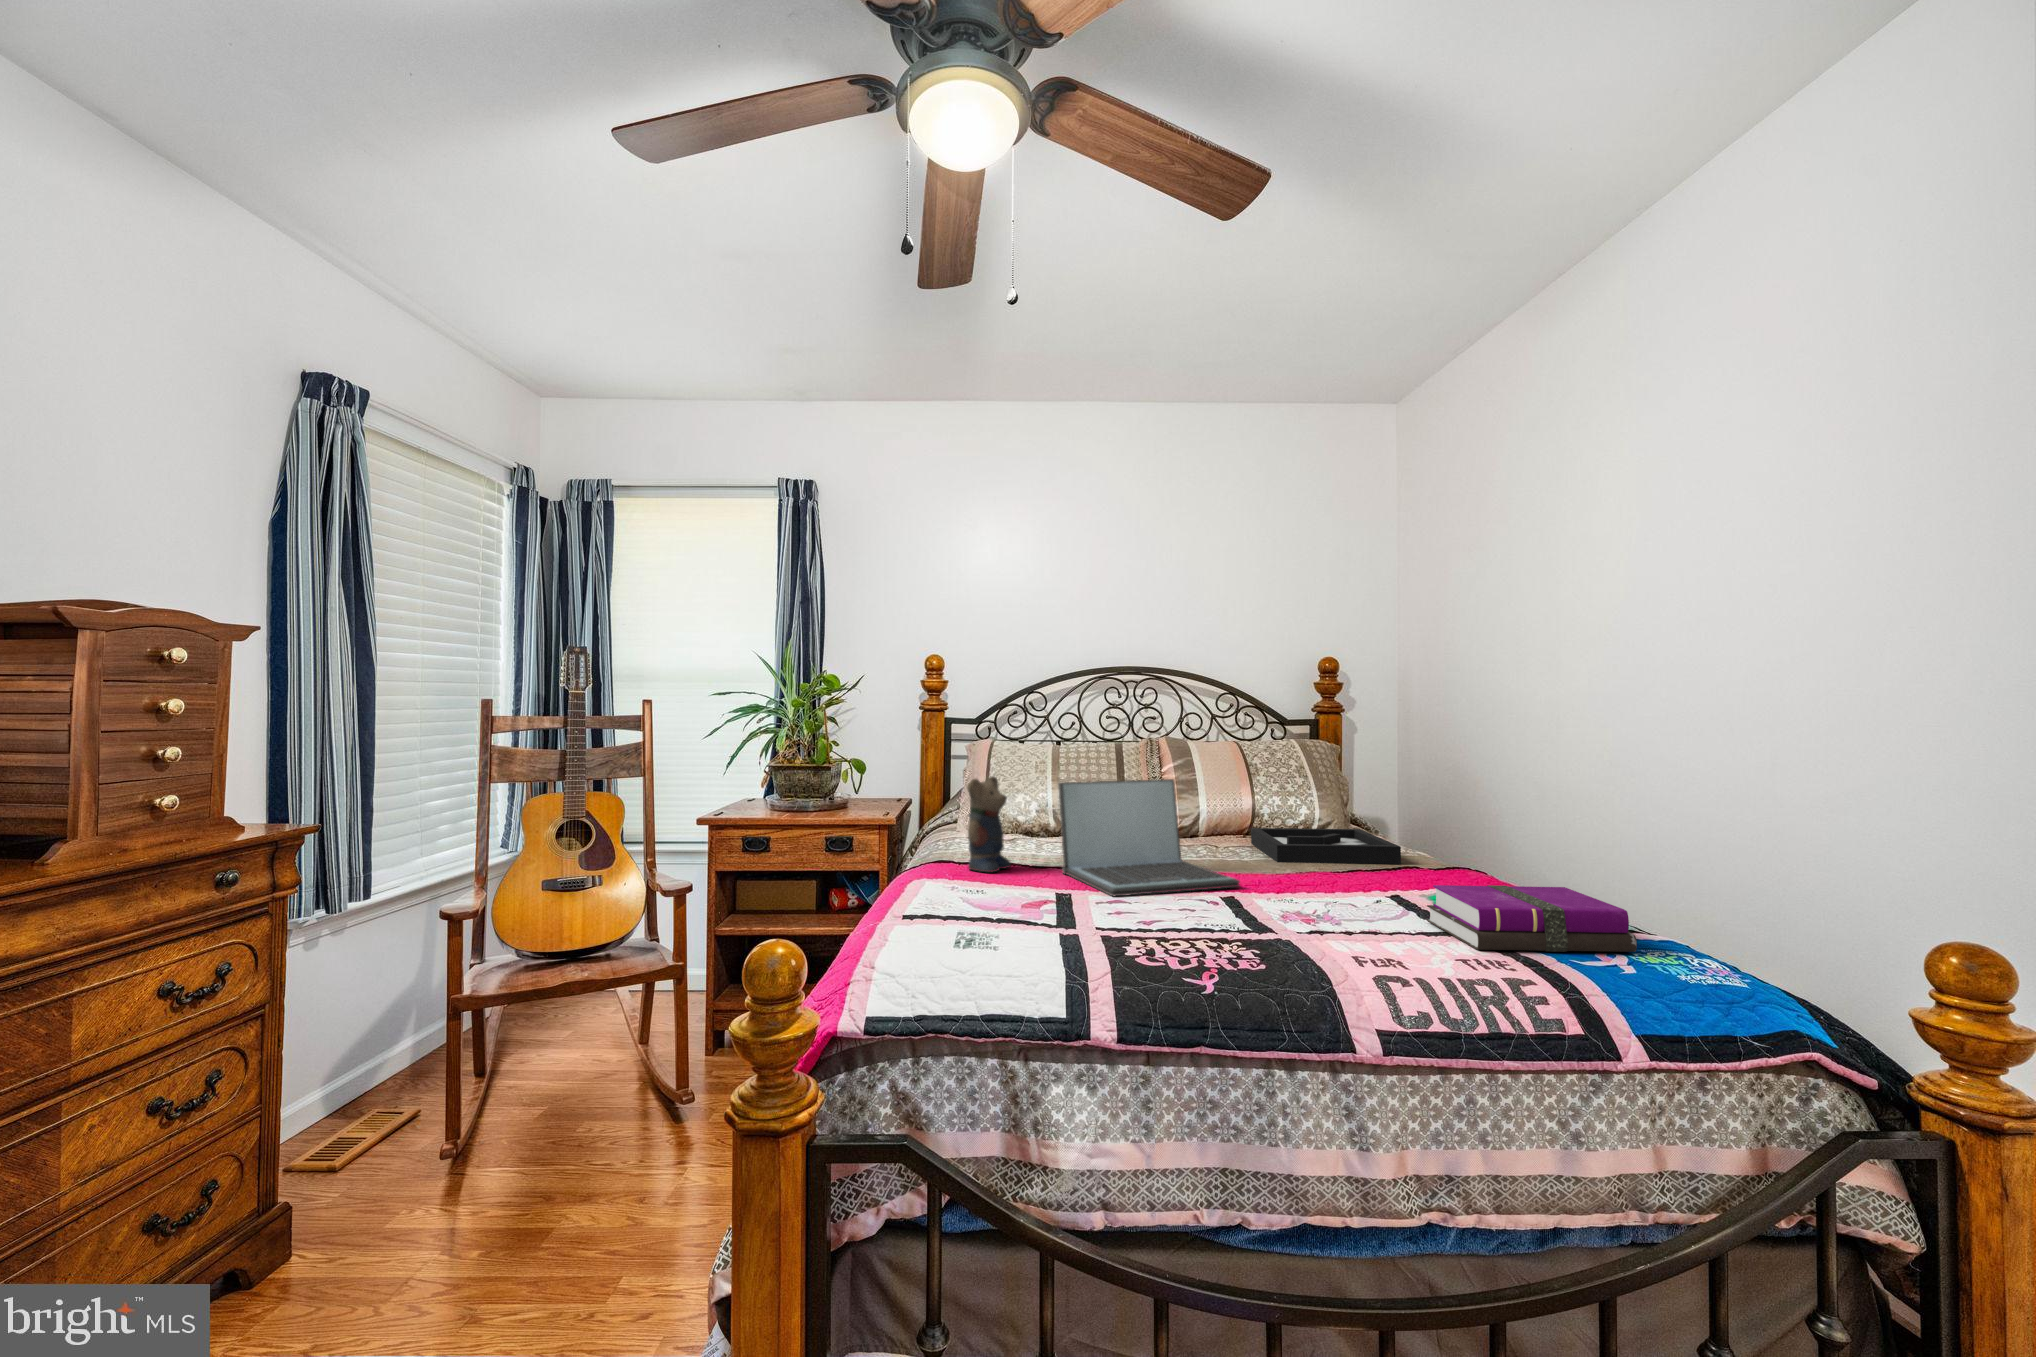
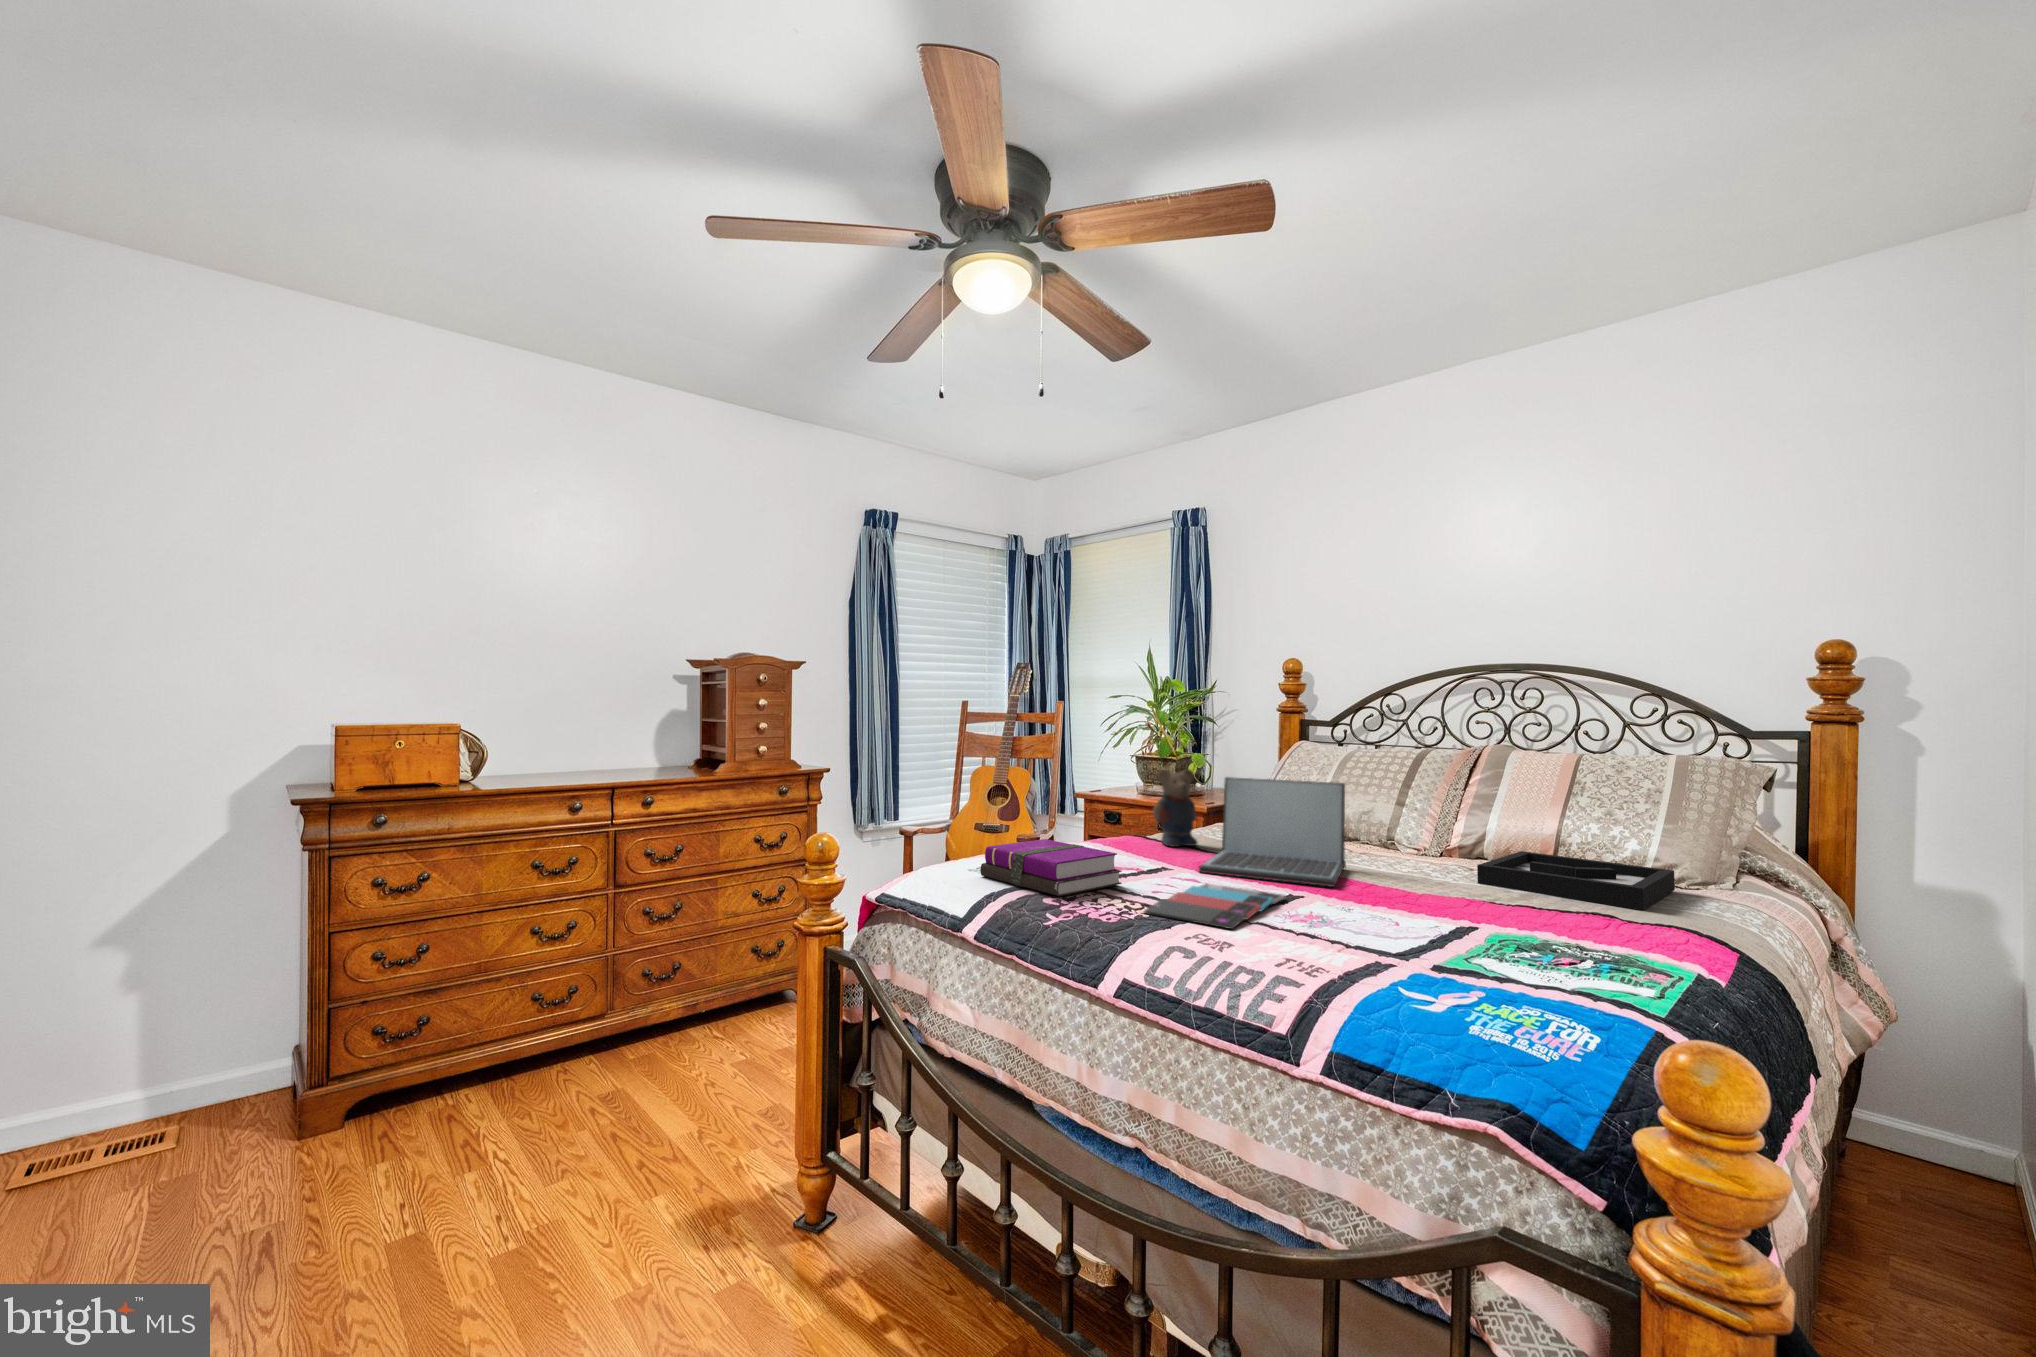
notebook: present [1427,885,1637,952] -> present [980,839,1122,896]
smartphone: none [1172,904,1340,954] -> present [1144,884,1285,929]

